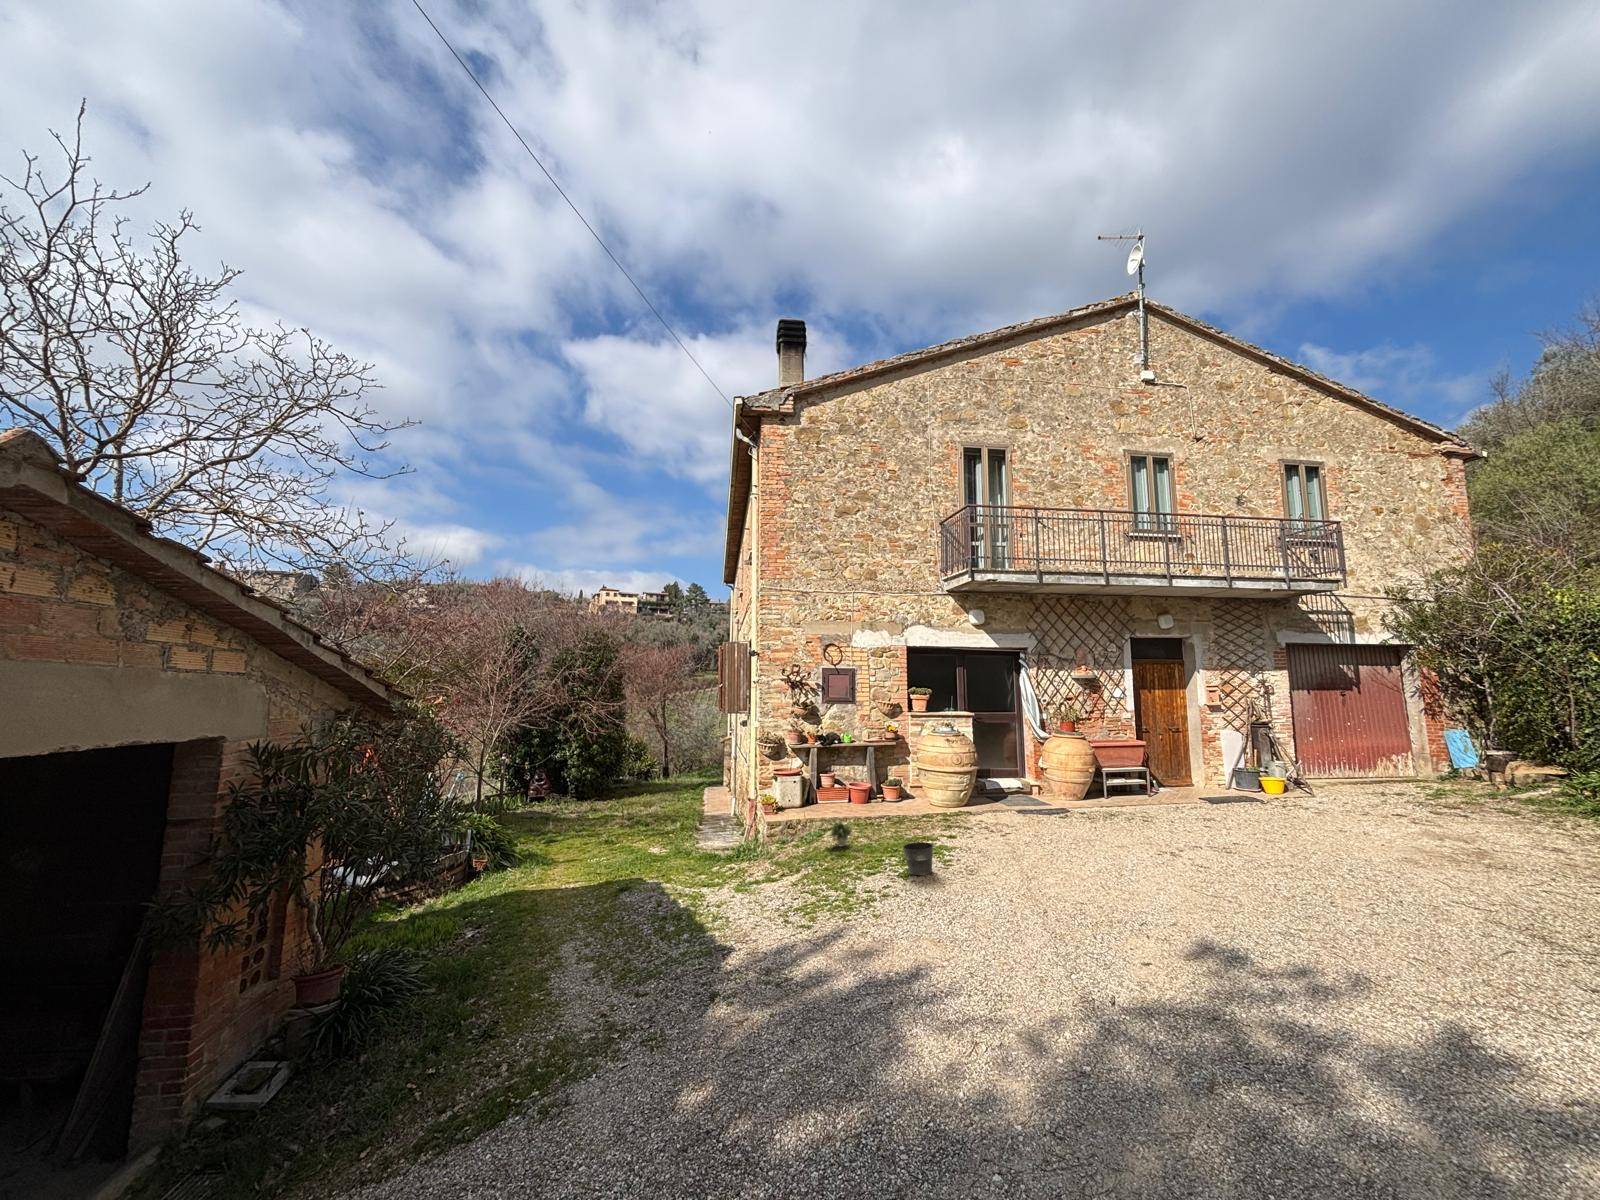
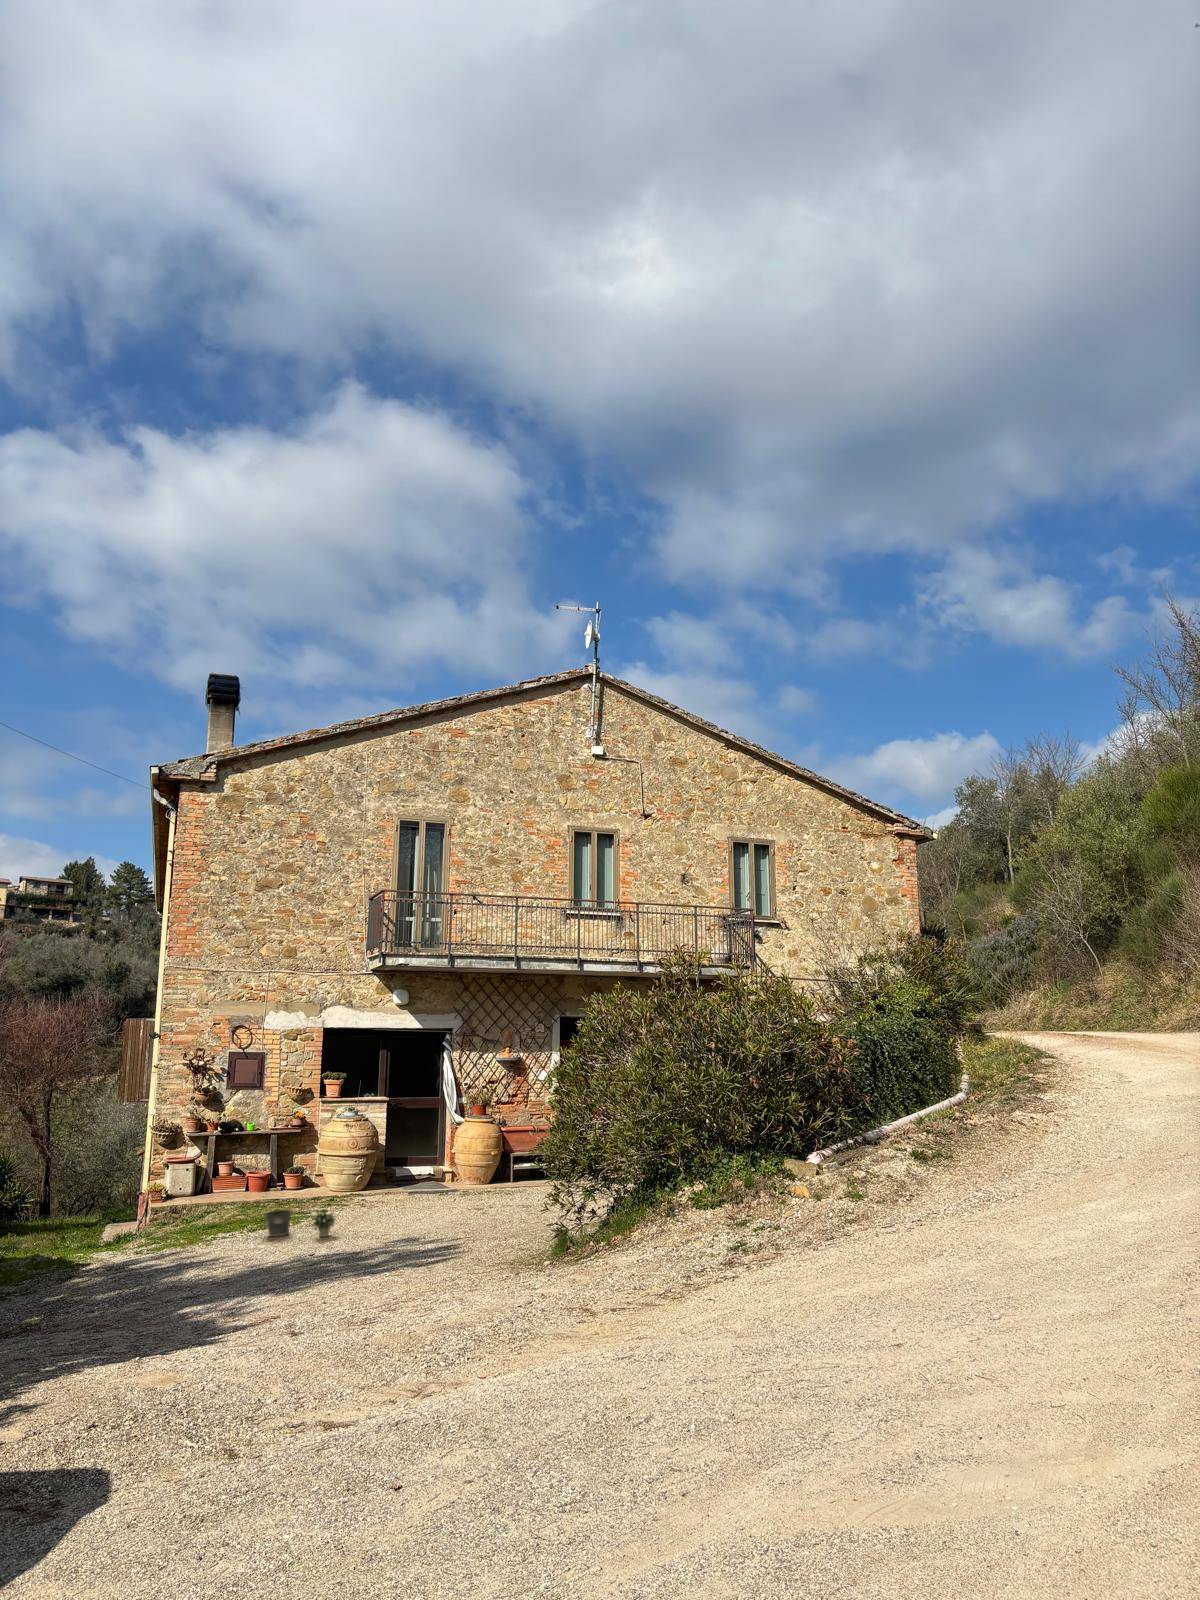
potted plant: present [830,820,852,846] -> present [311,1210,335,1237]

